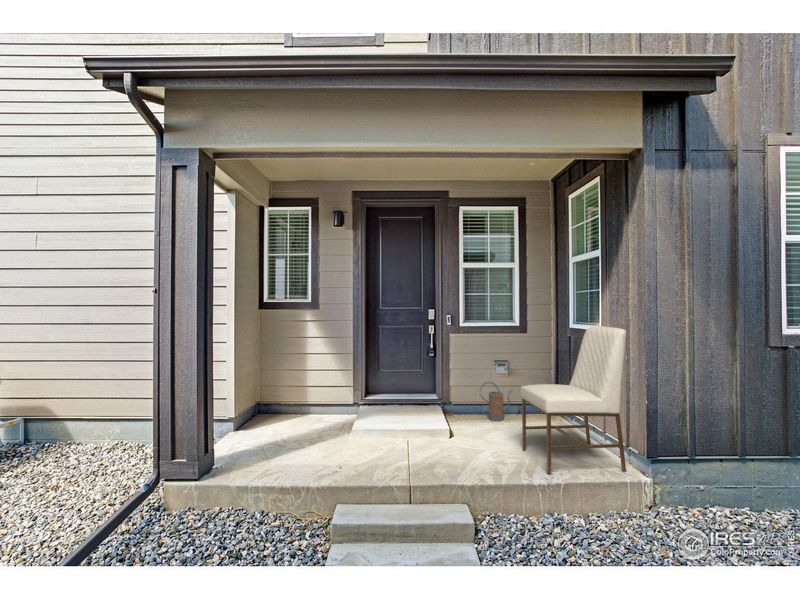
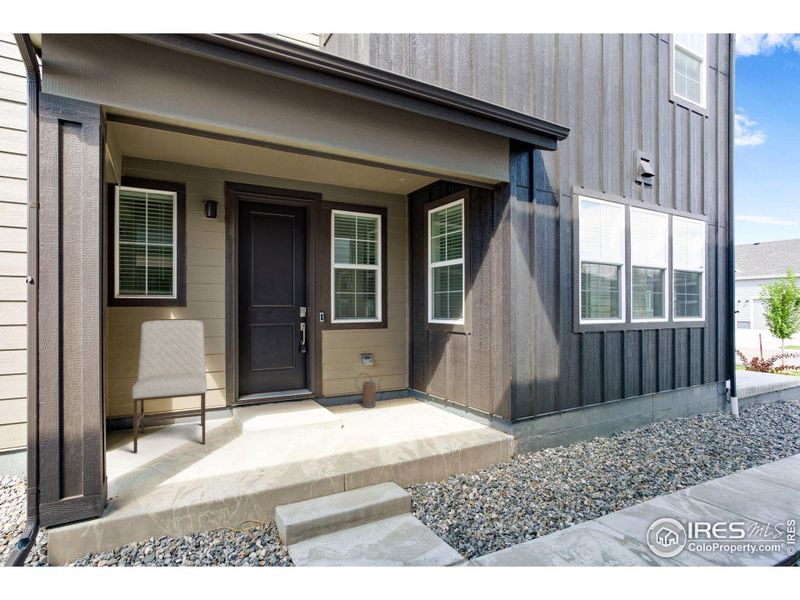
chair: present [520,326,626,474] -> present [132,320,207,453]

